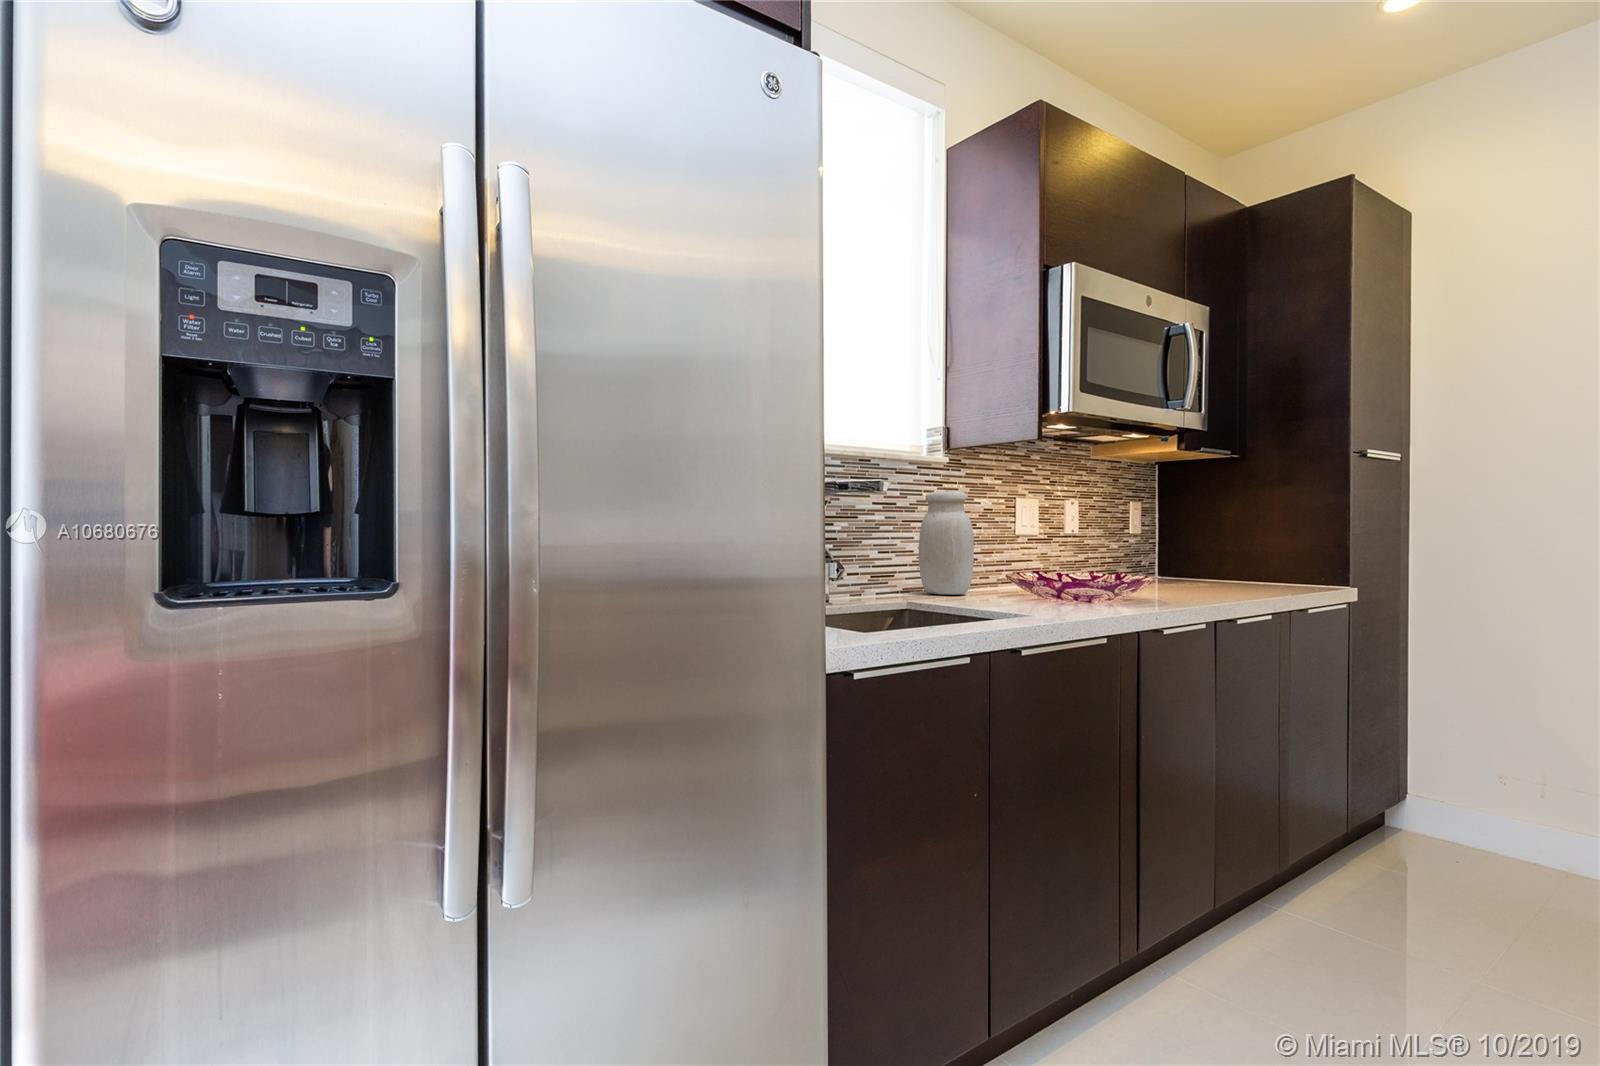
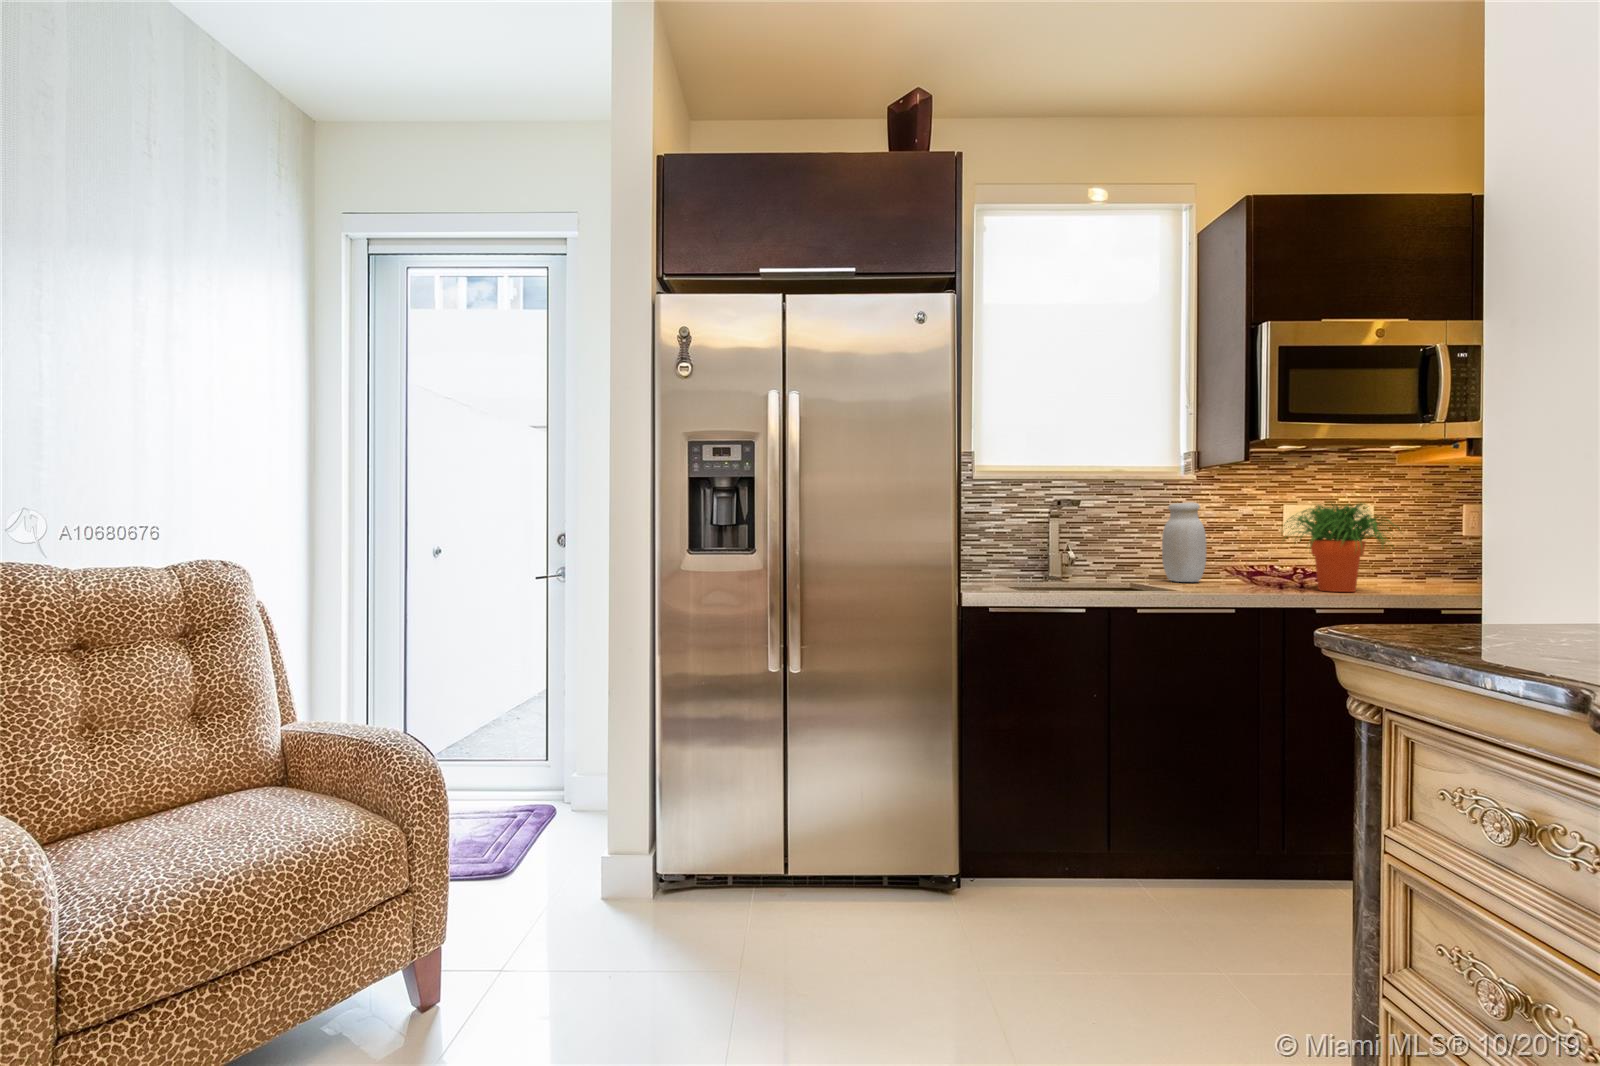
potted plant: none [1052,491,1179,597] -> present [1284,503,1400,592]

